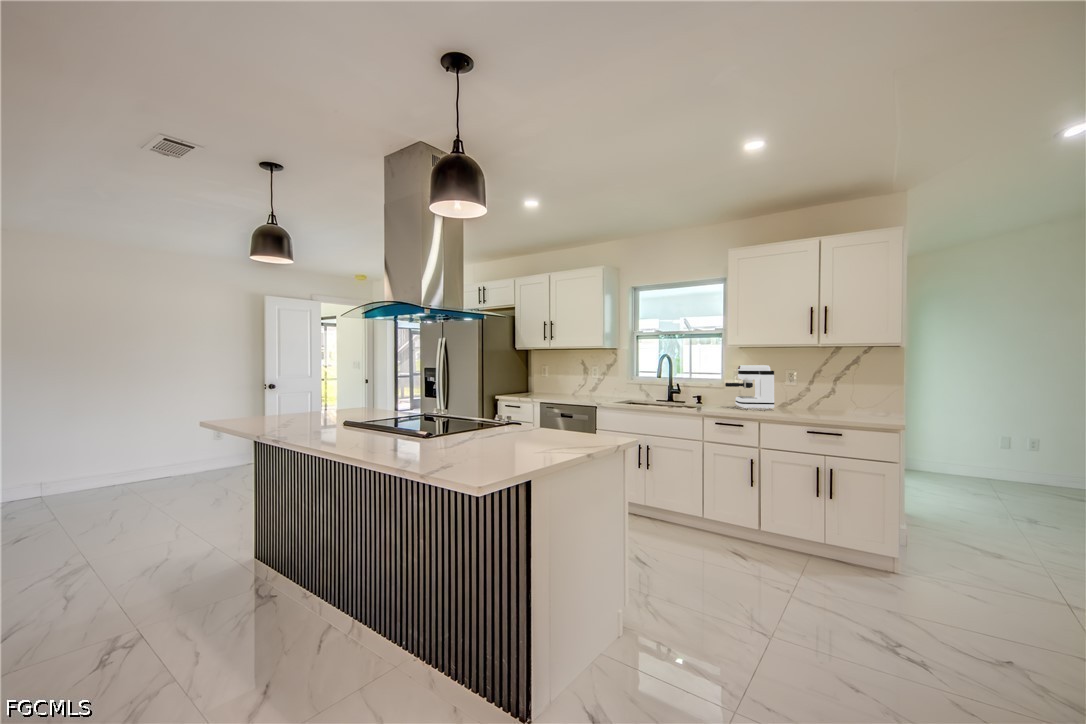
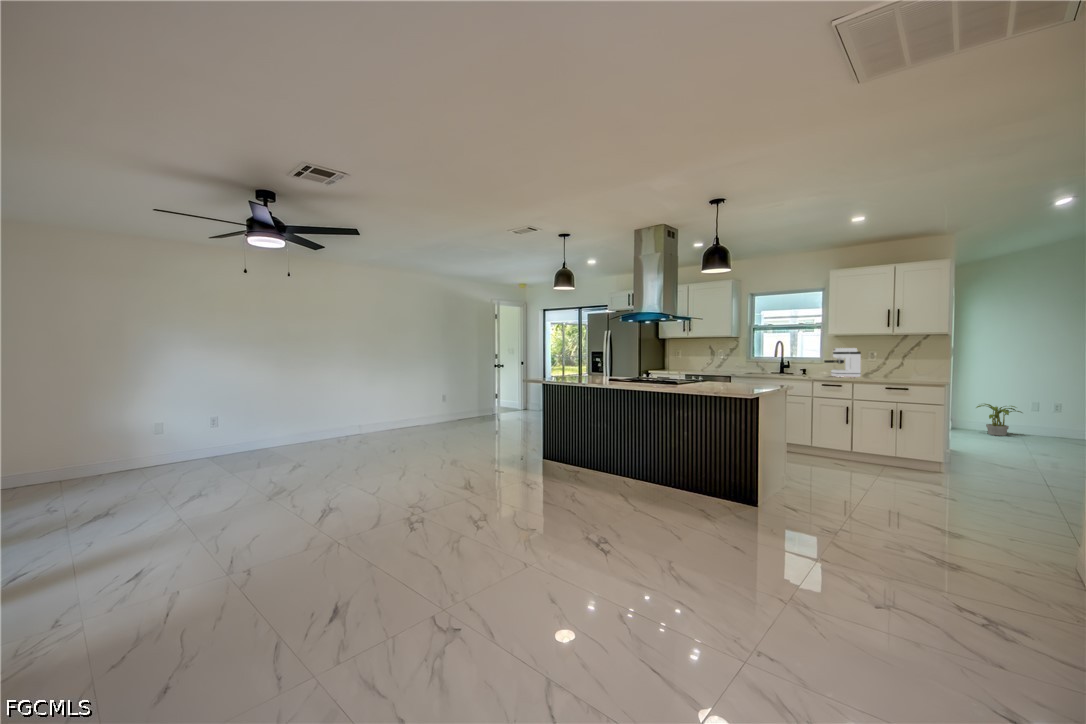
potted plant: none [929,438,989,483] -> present [976,404,1022,436]

